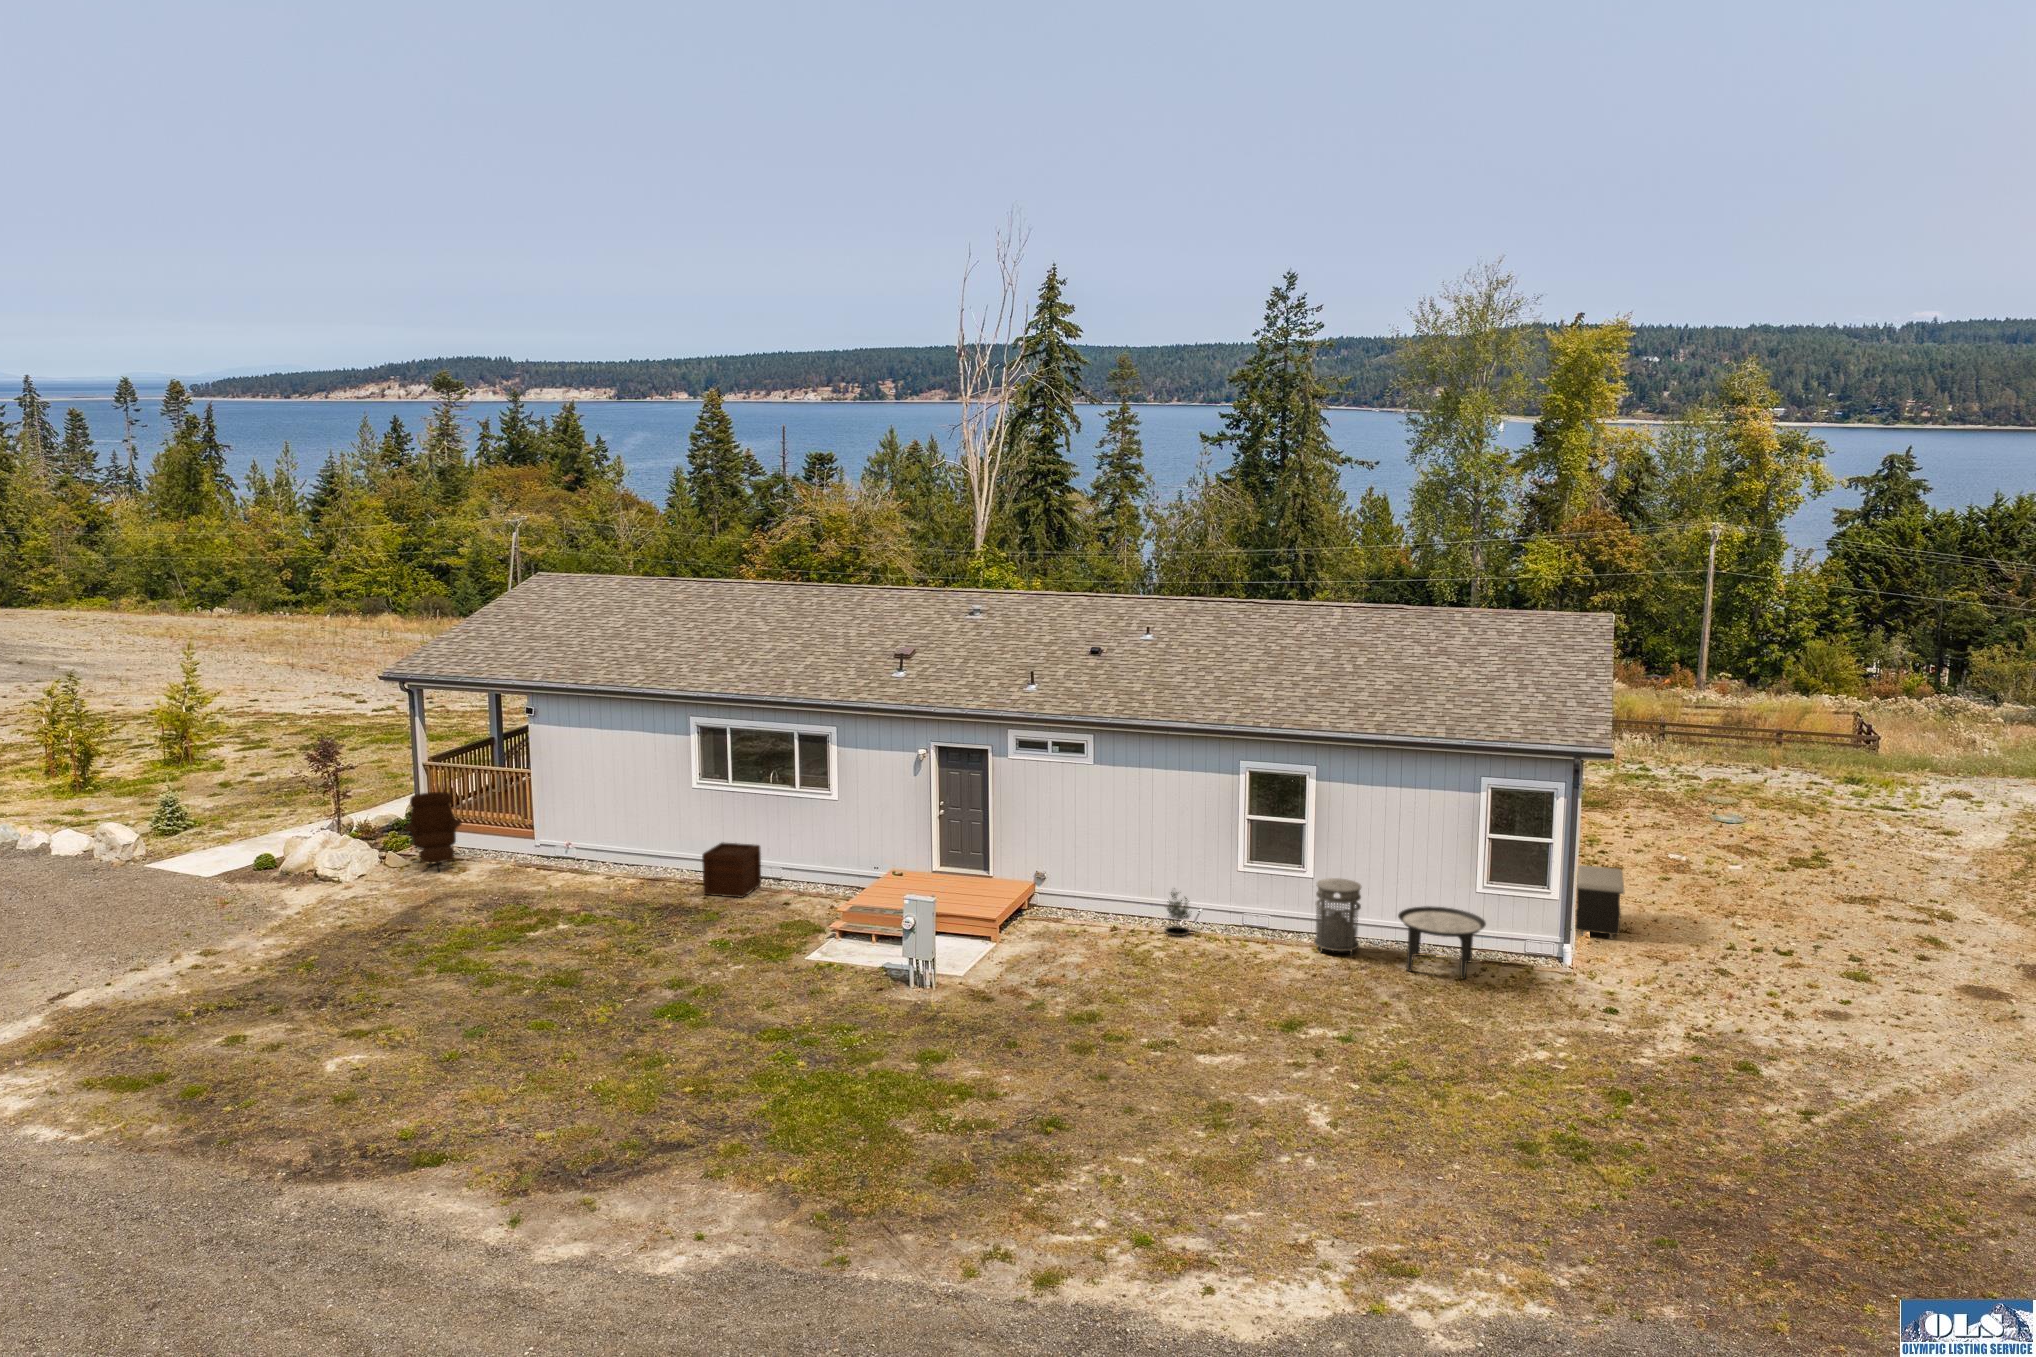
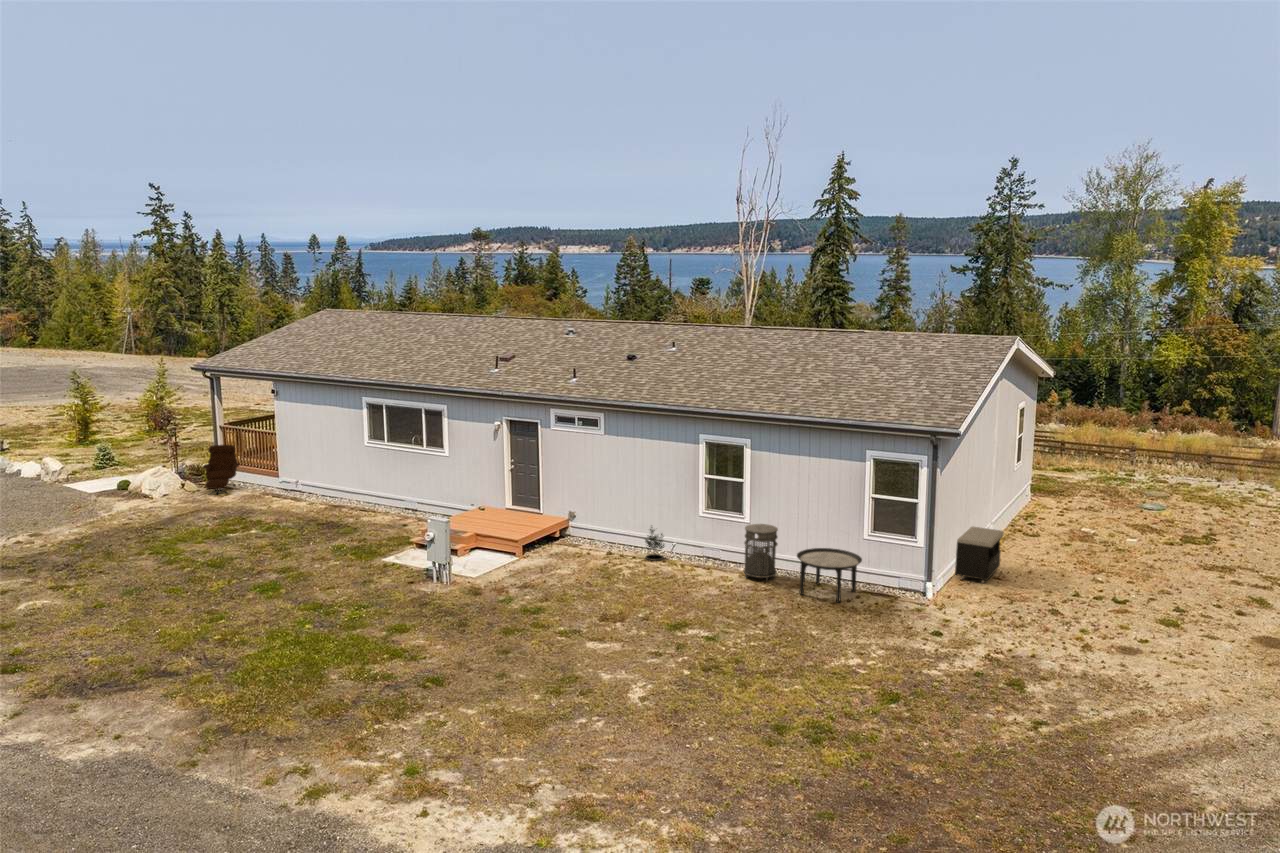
wooden crate: present [702,842,761,898] -> none [360,483,404,520]

